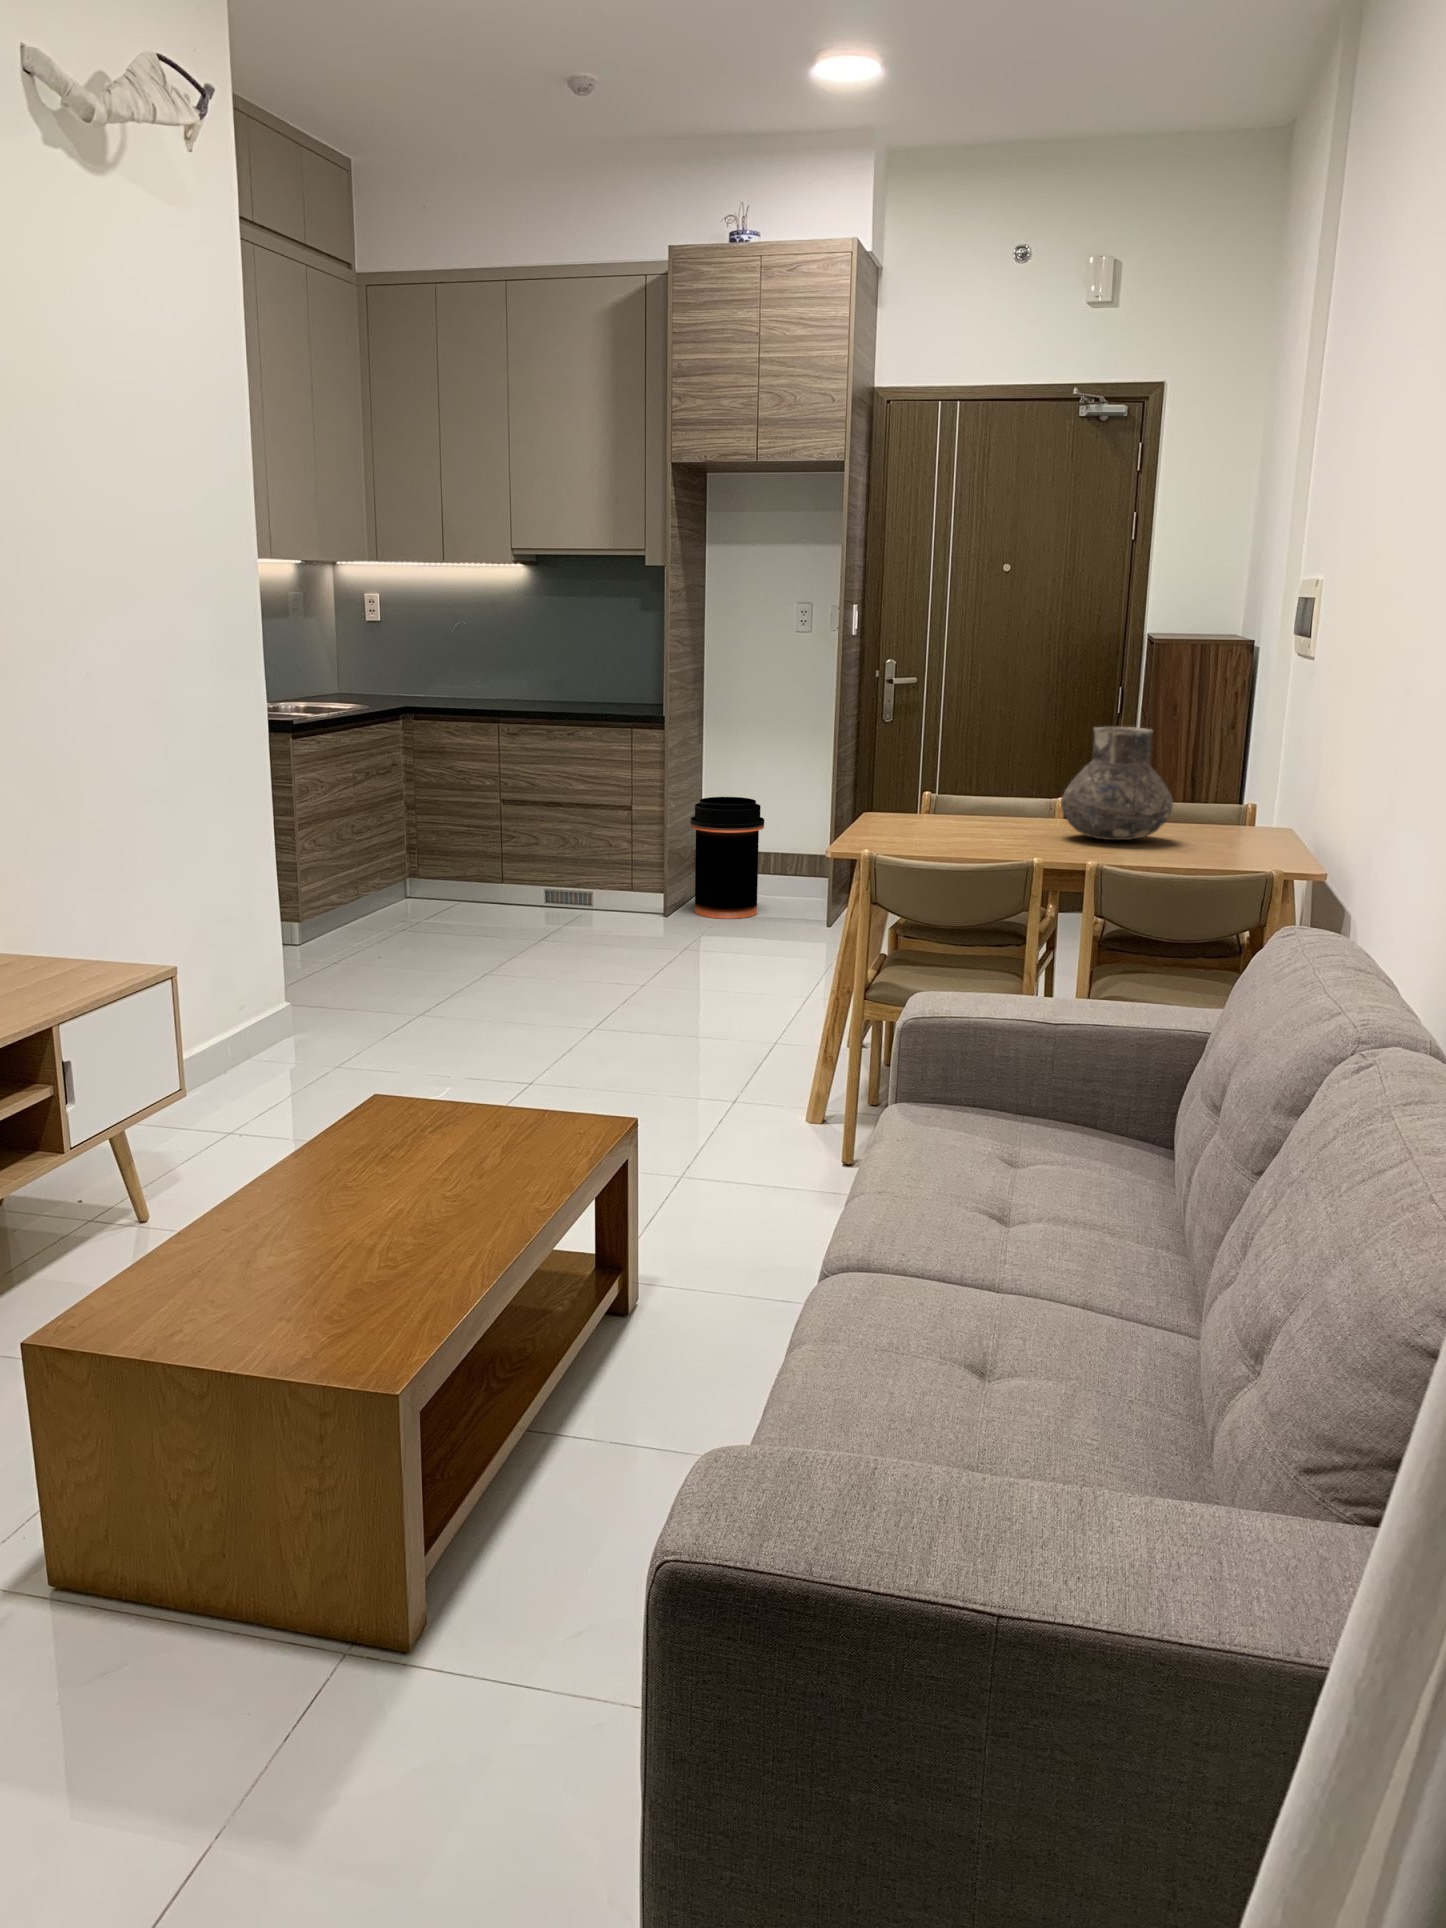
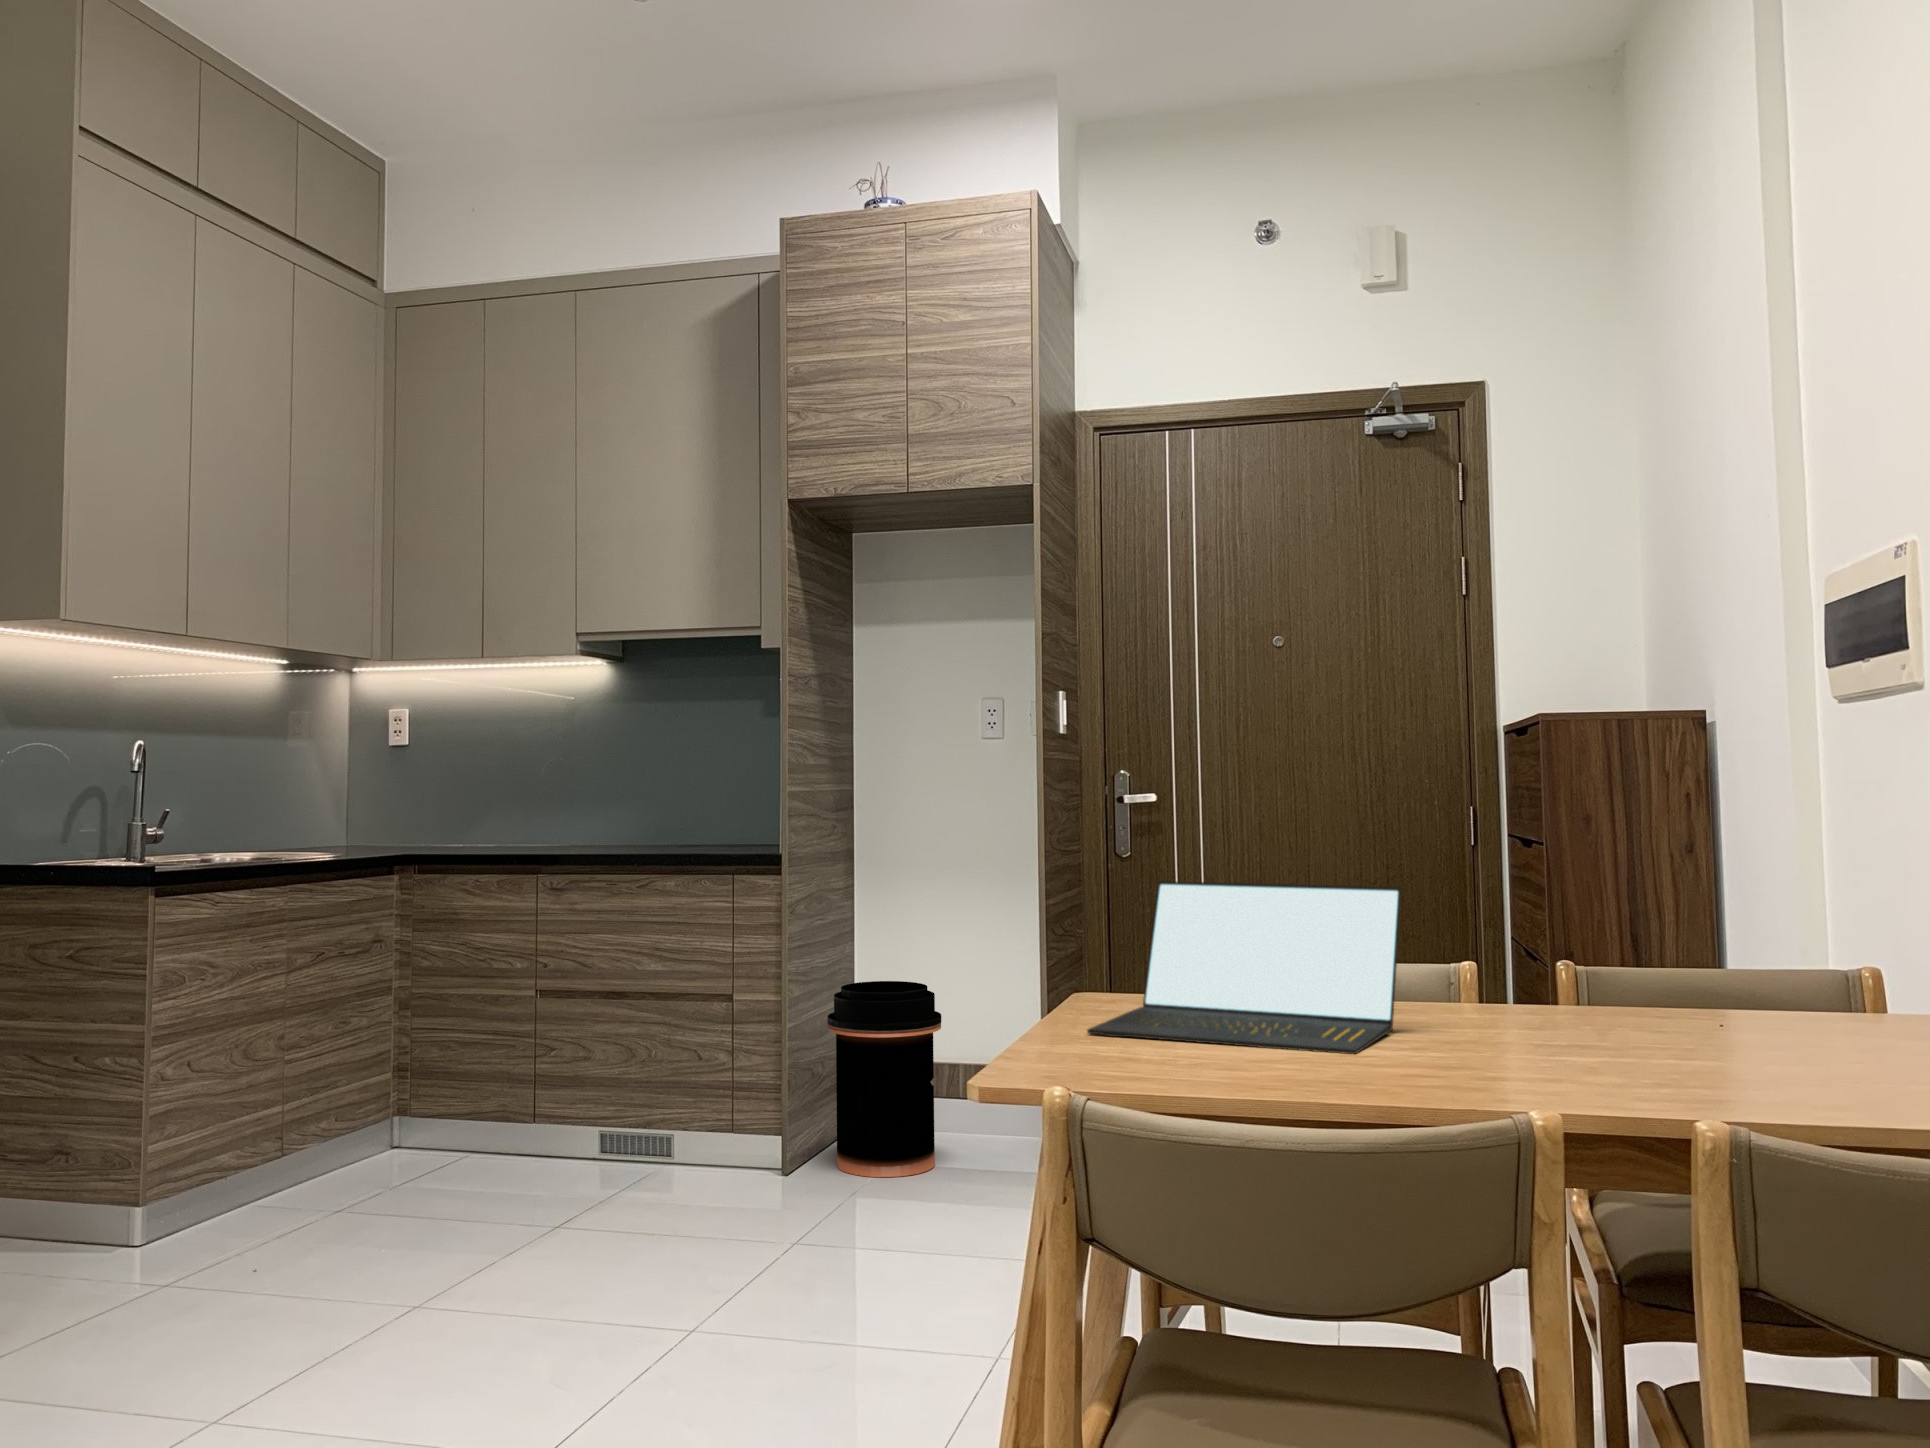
vase: present [1061,727,1173,840] -> none [1503,801,1785,1065]
laptop: none [877,753,1028,835] -> present [1087,881,1401,1054]

